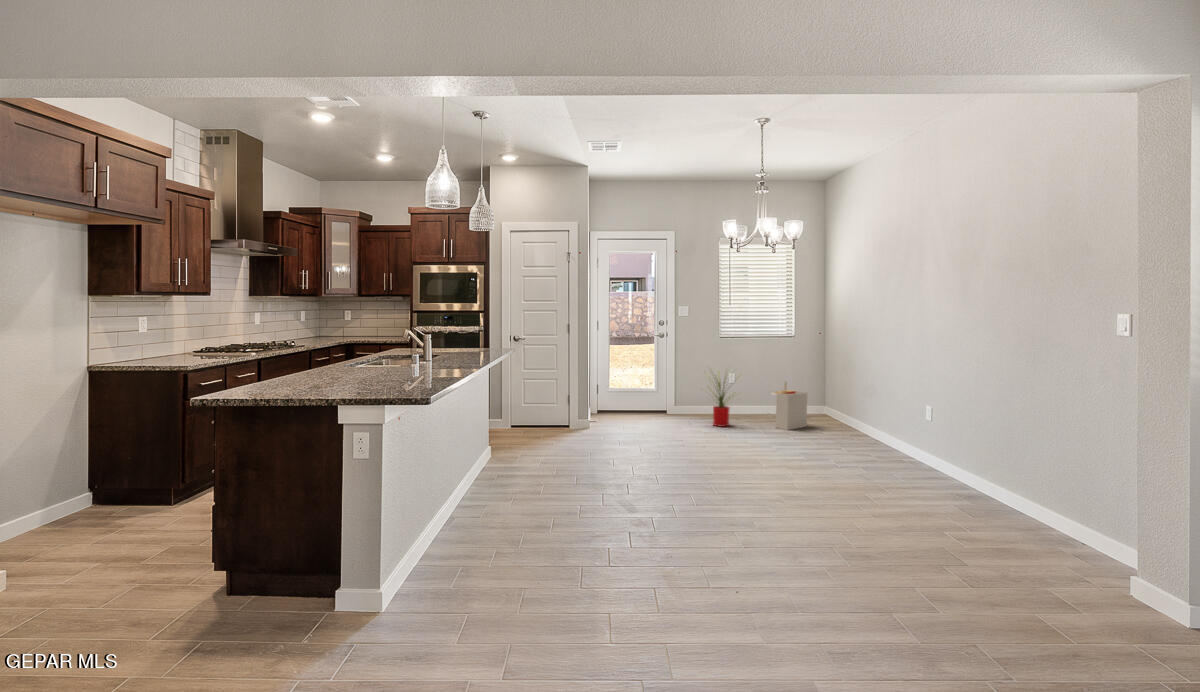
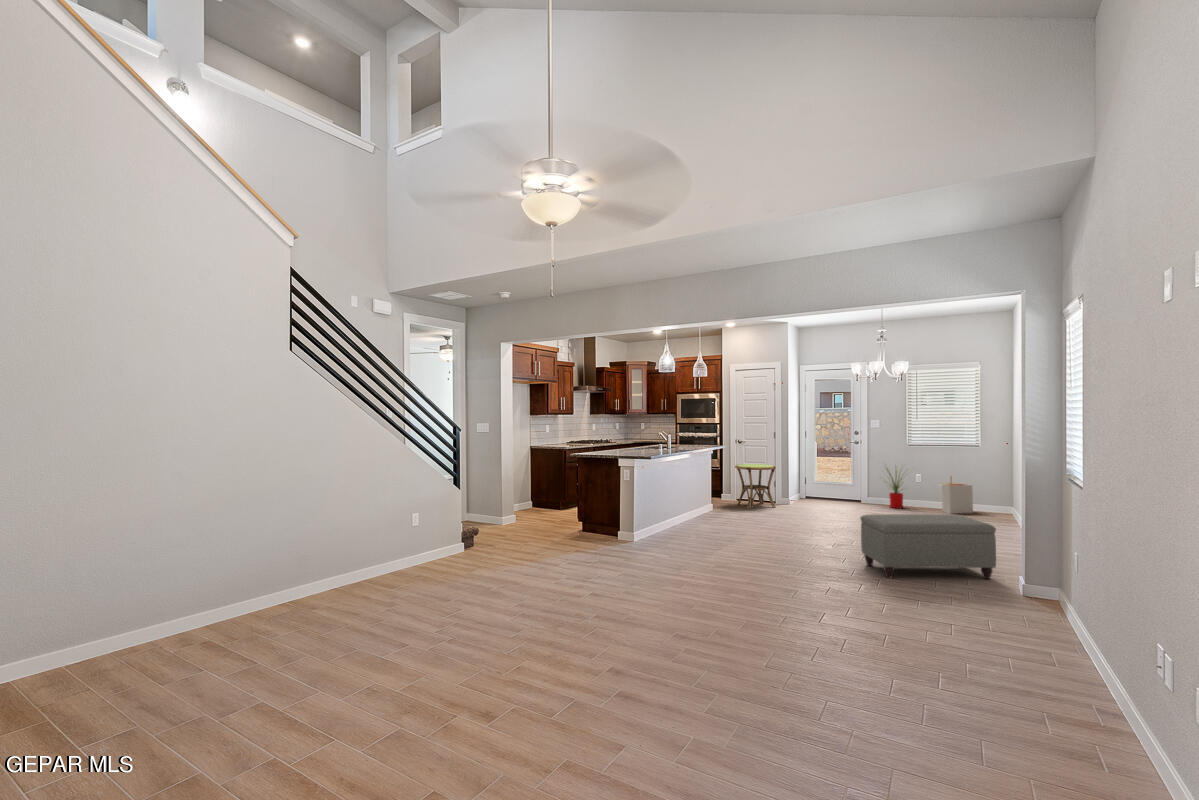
side table: none [518,375,580,446] -> present [735,464,776,509]
ottoman: none [847,460,1065,609] -> present [860,514,996,579]

